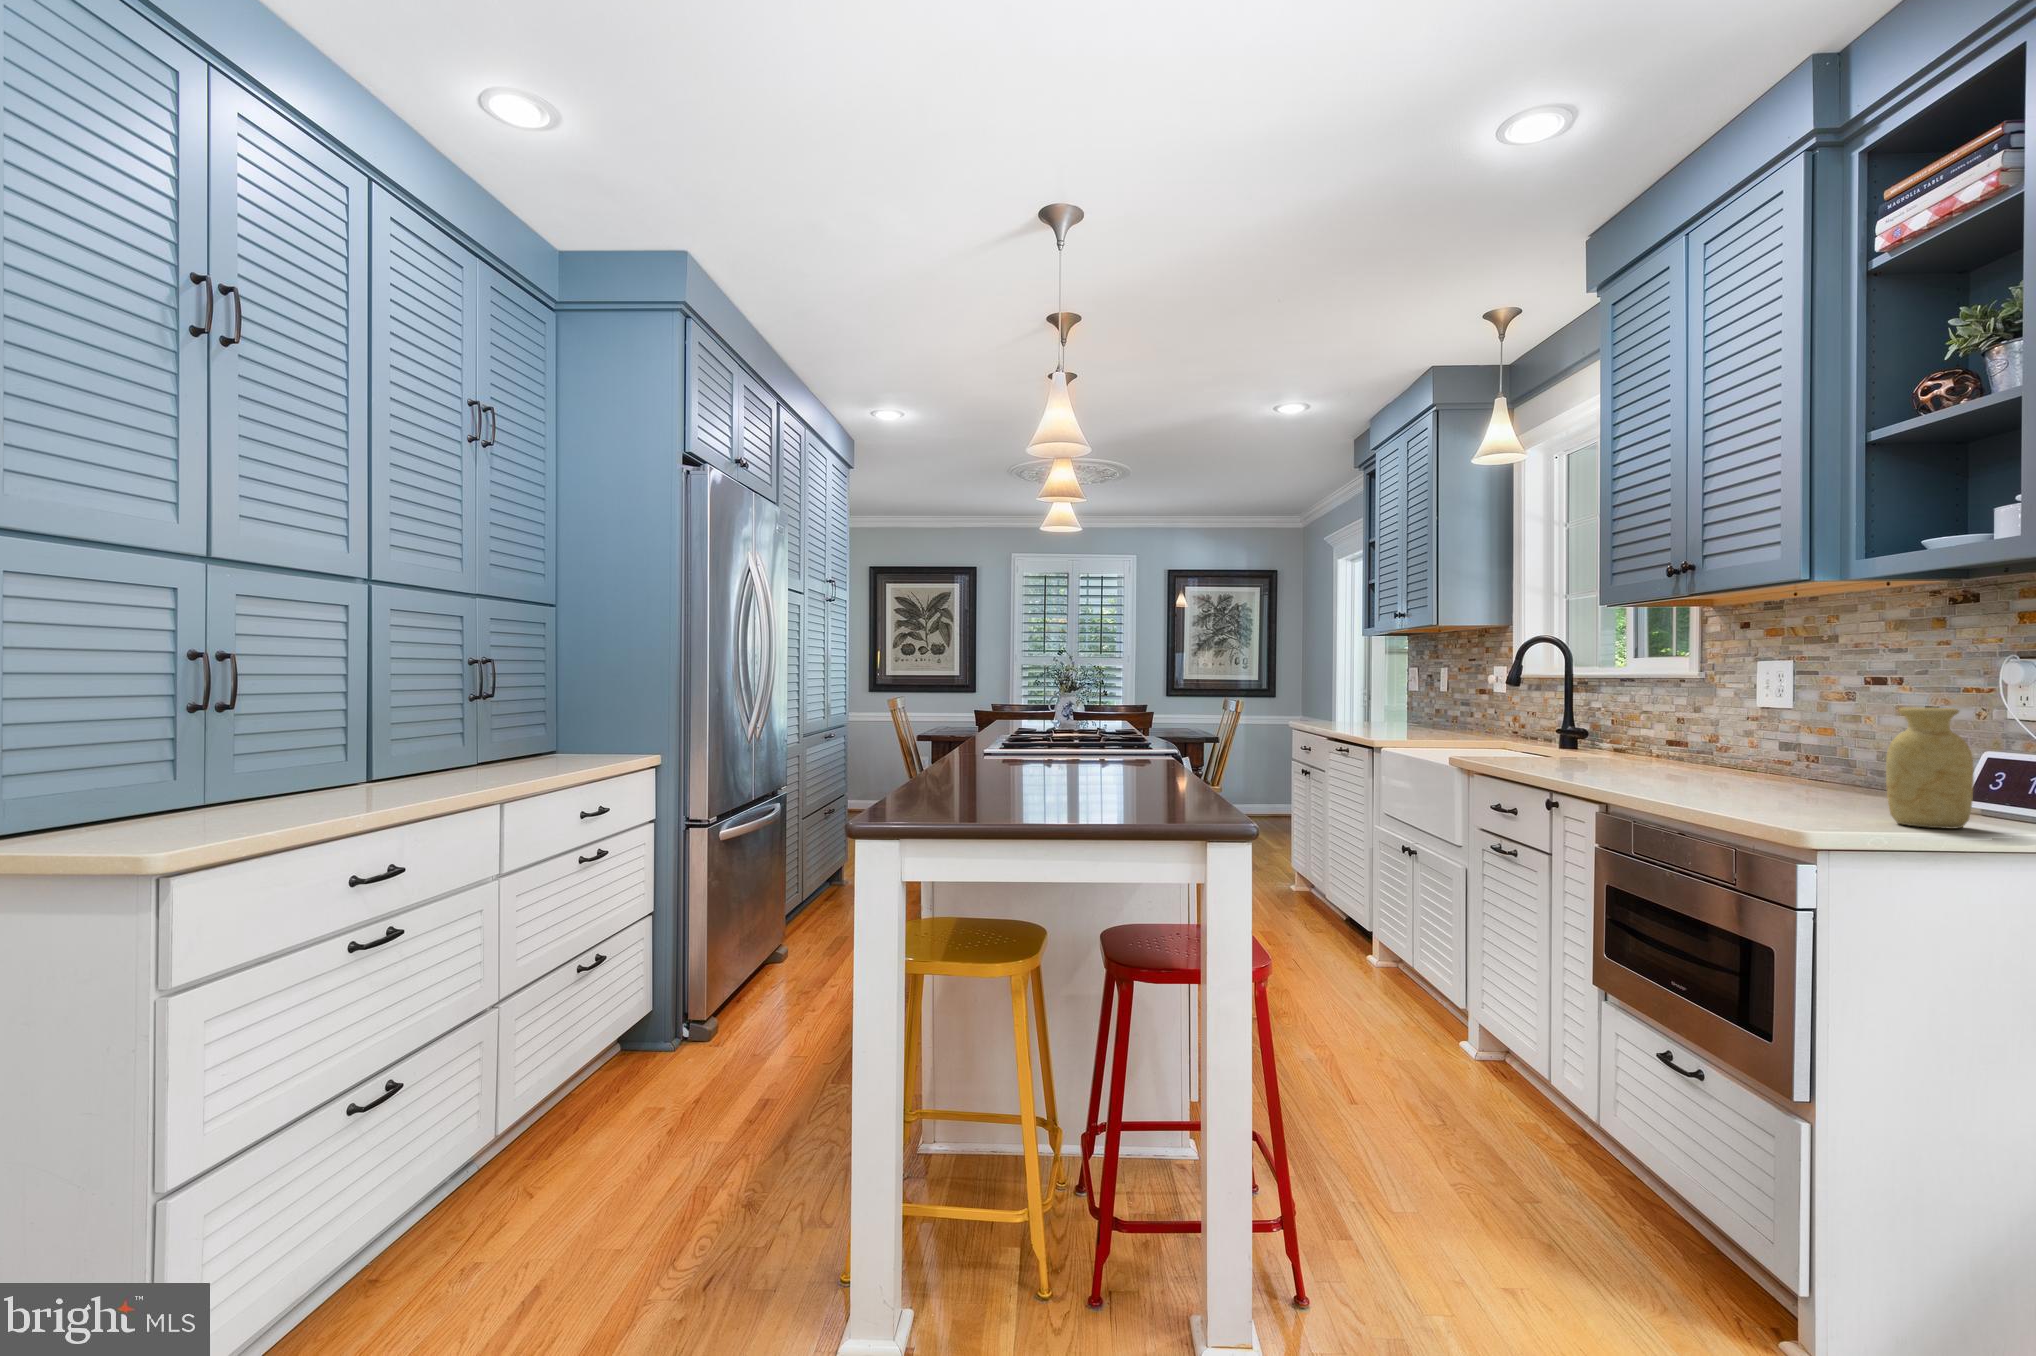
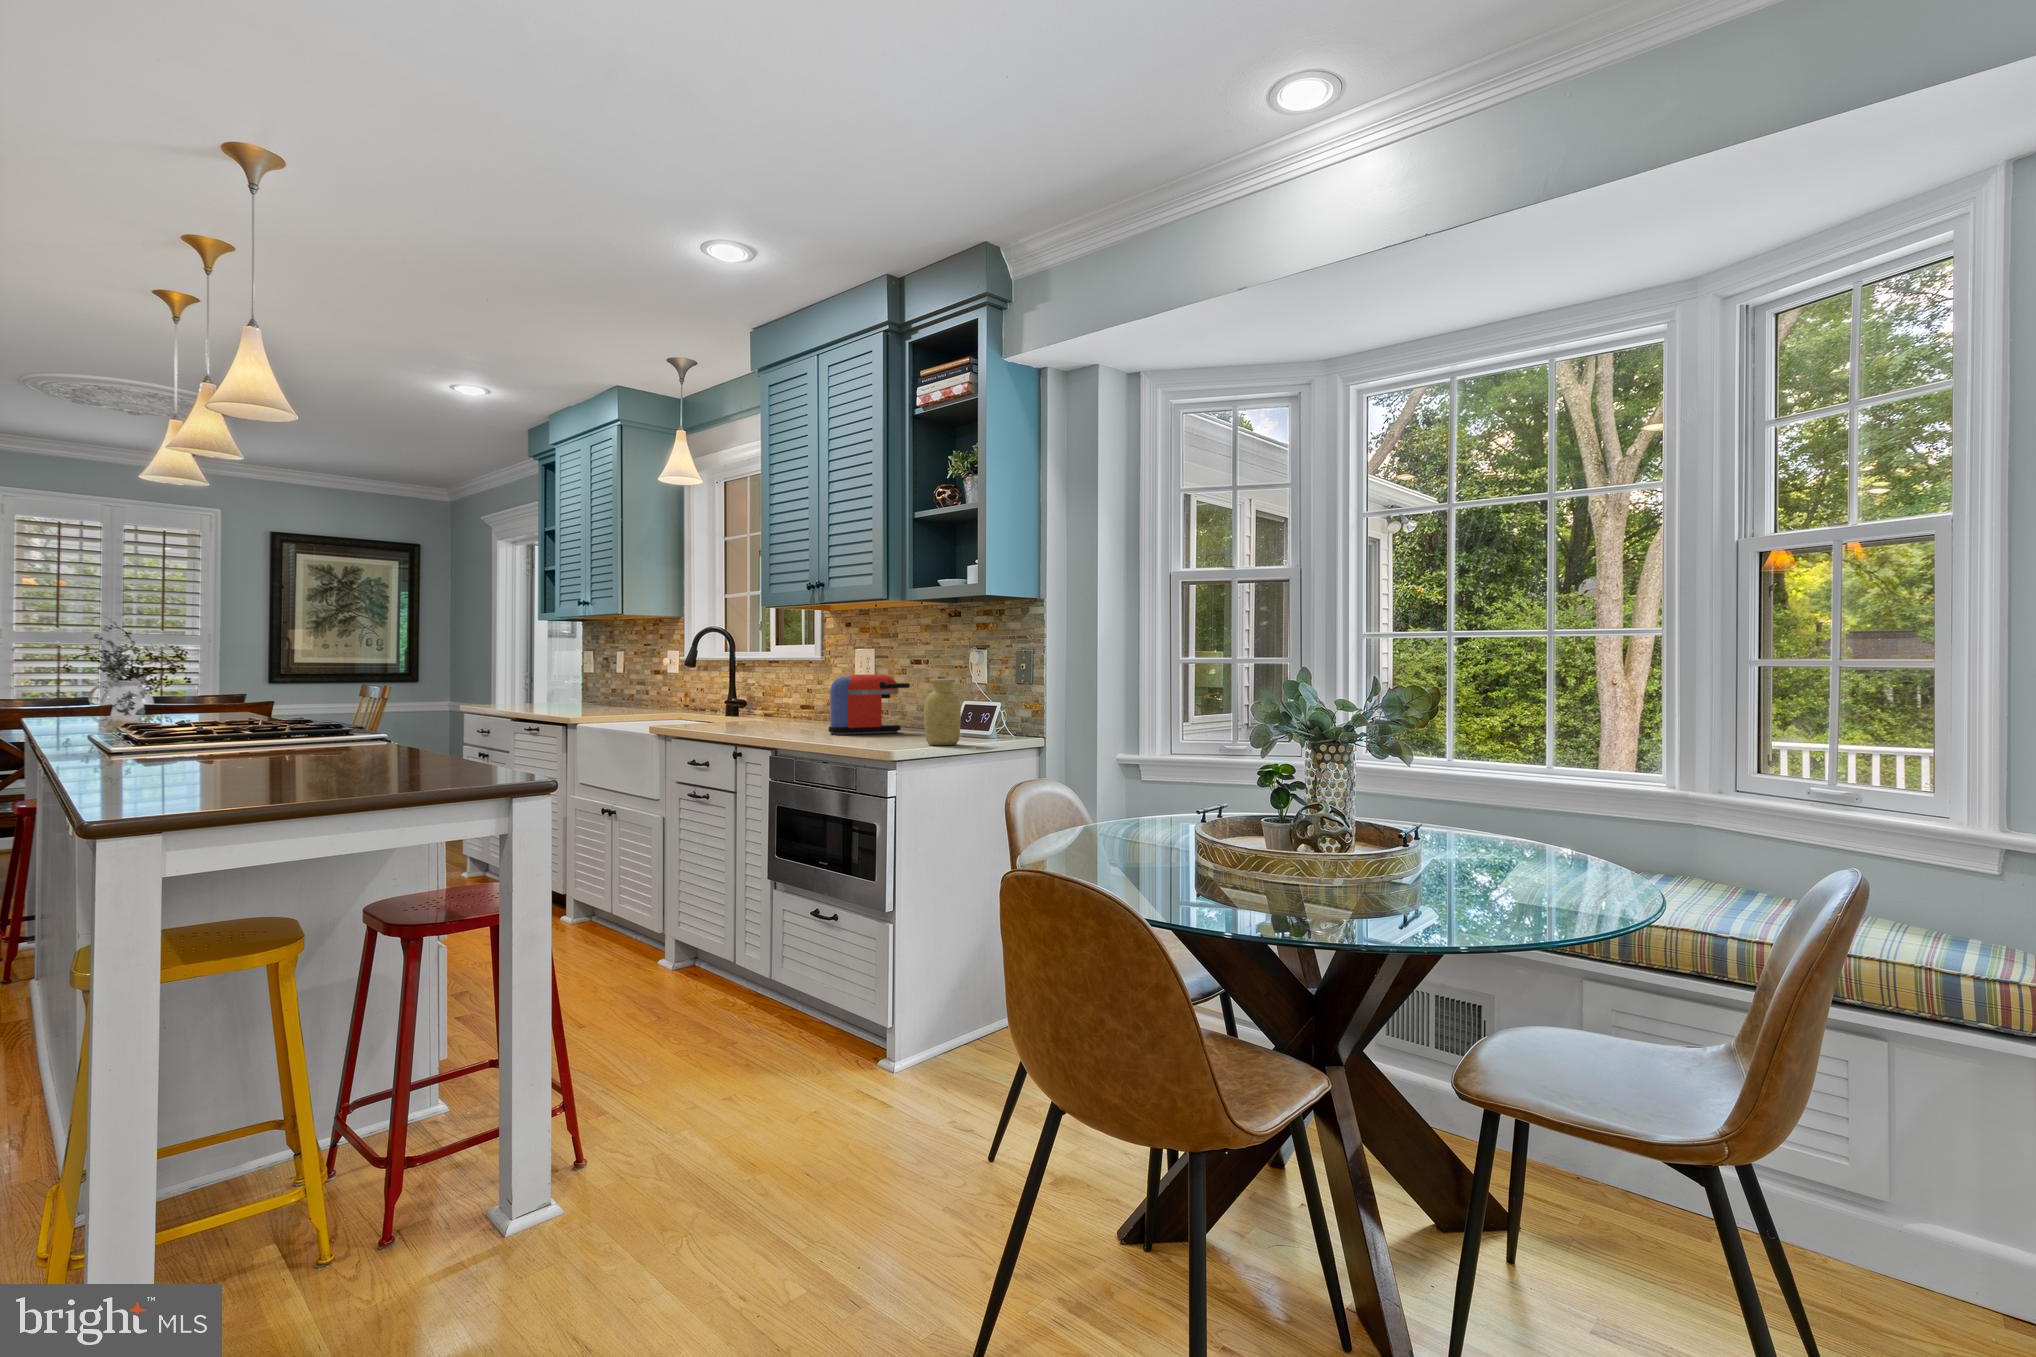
coffee maker: none [1700,698,1858,792] -> present [829,674,910,735]

